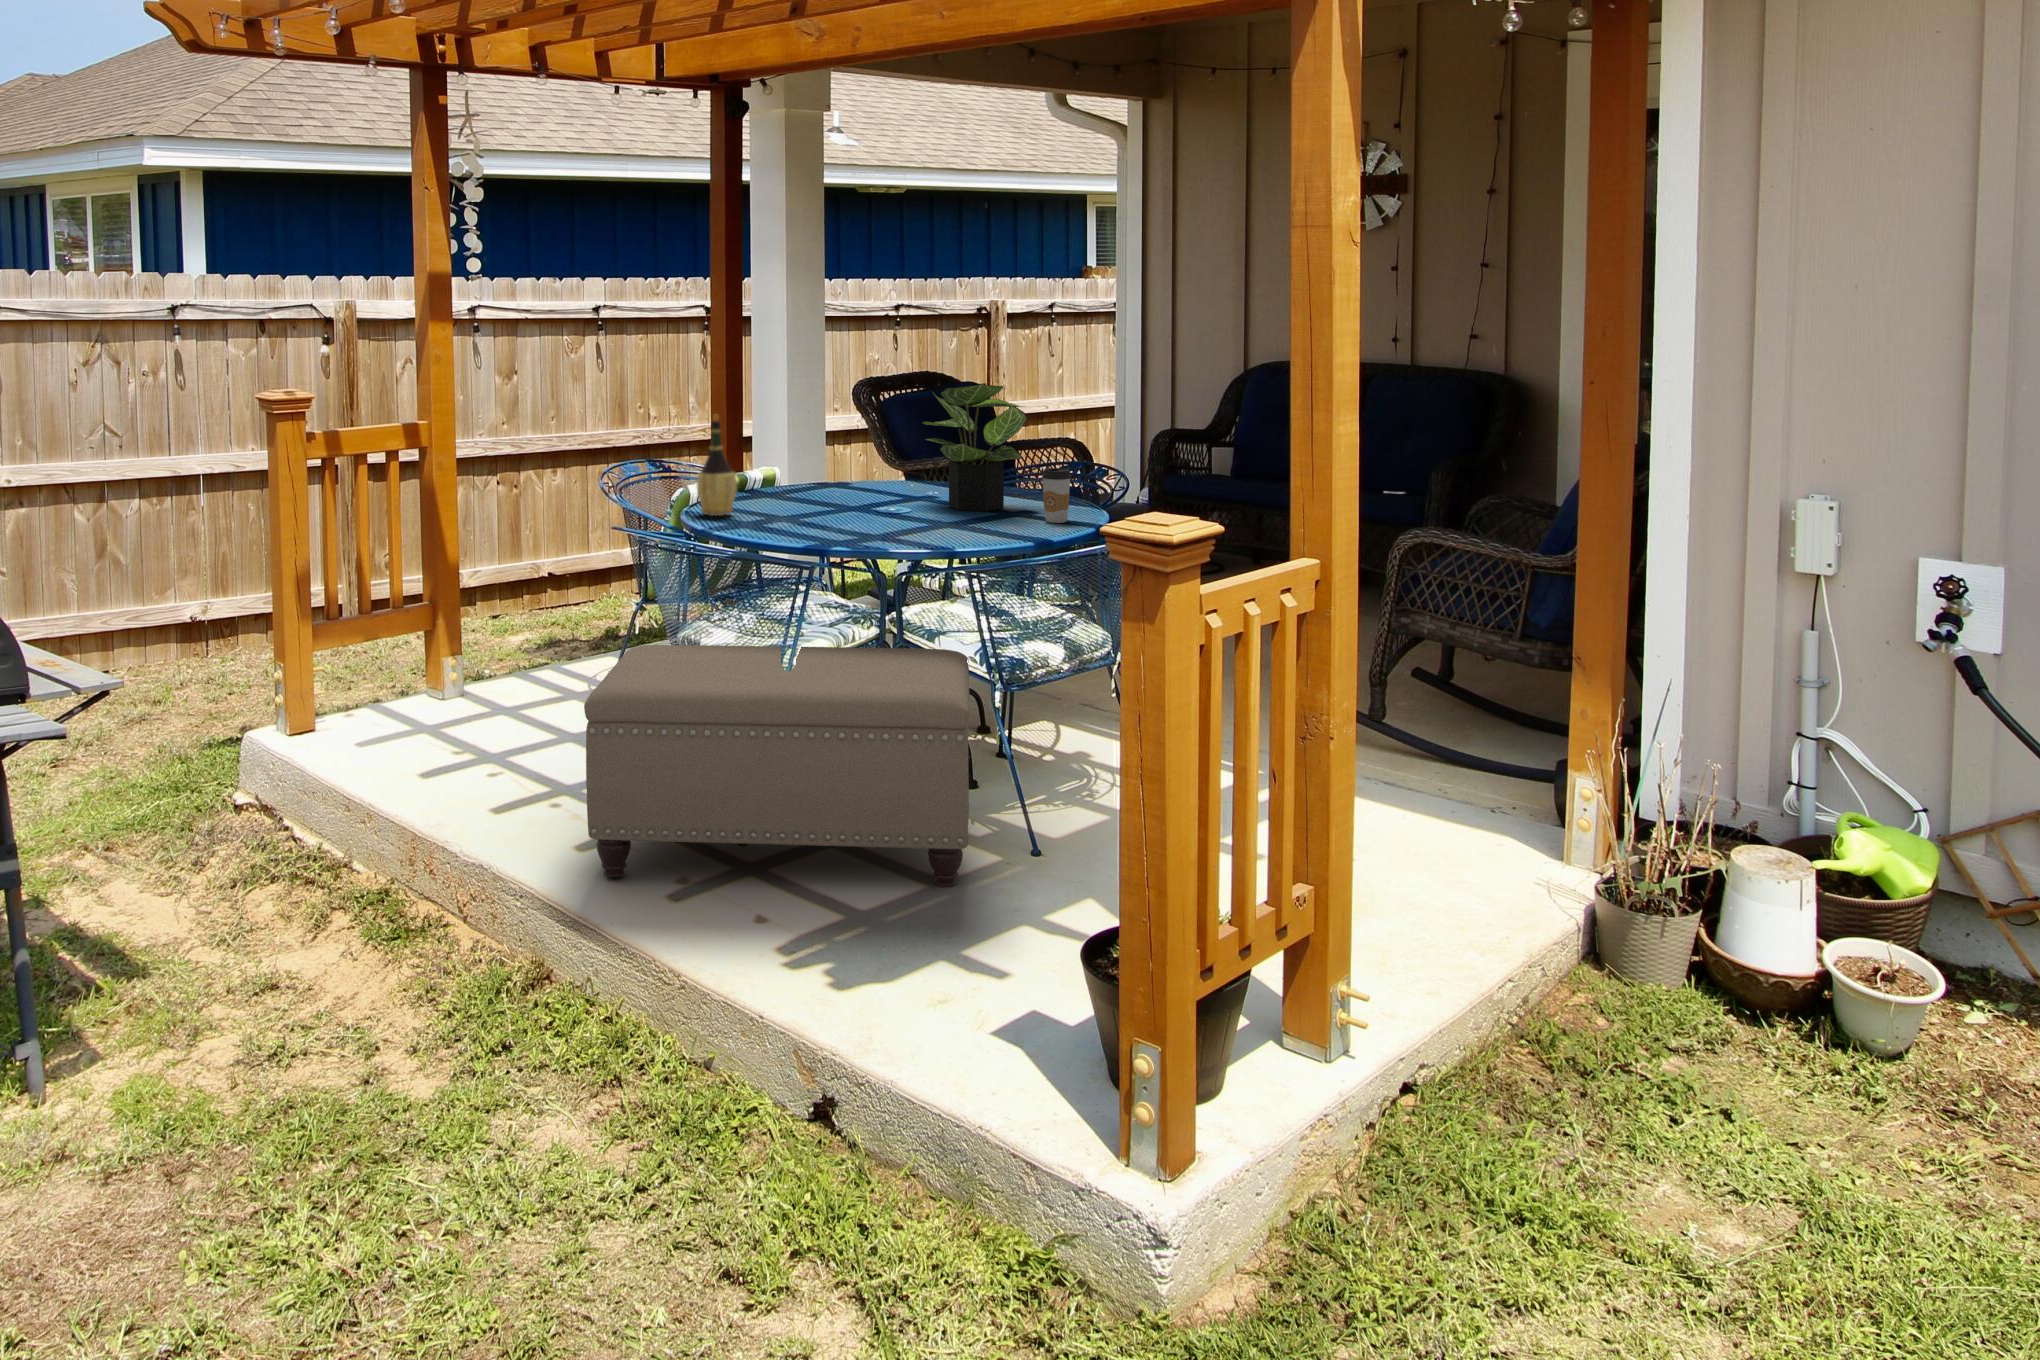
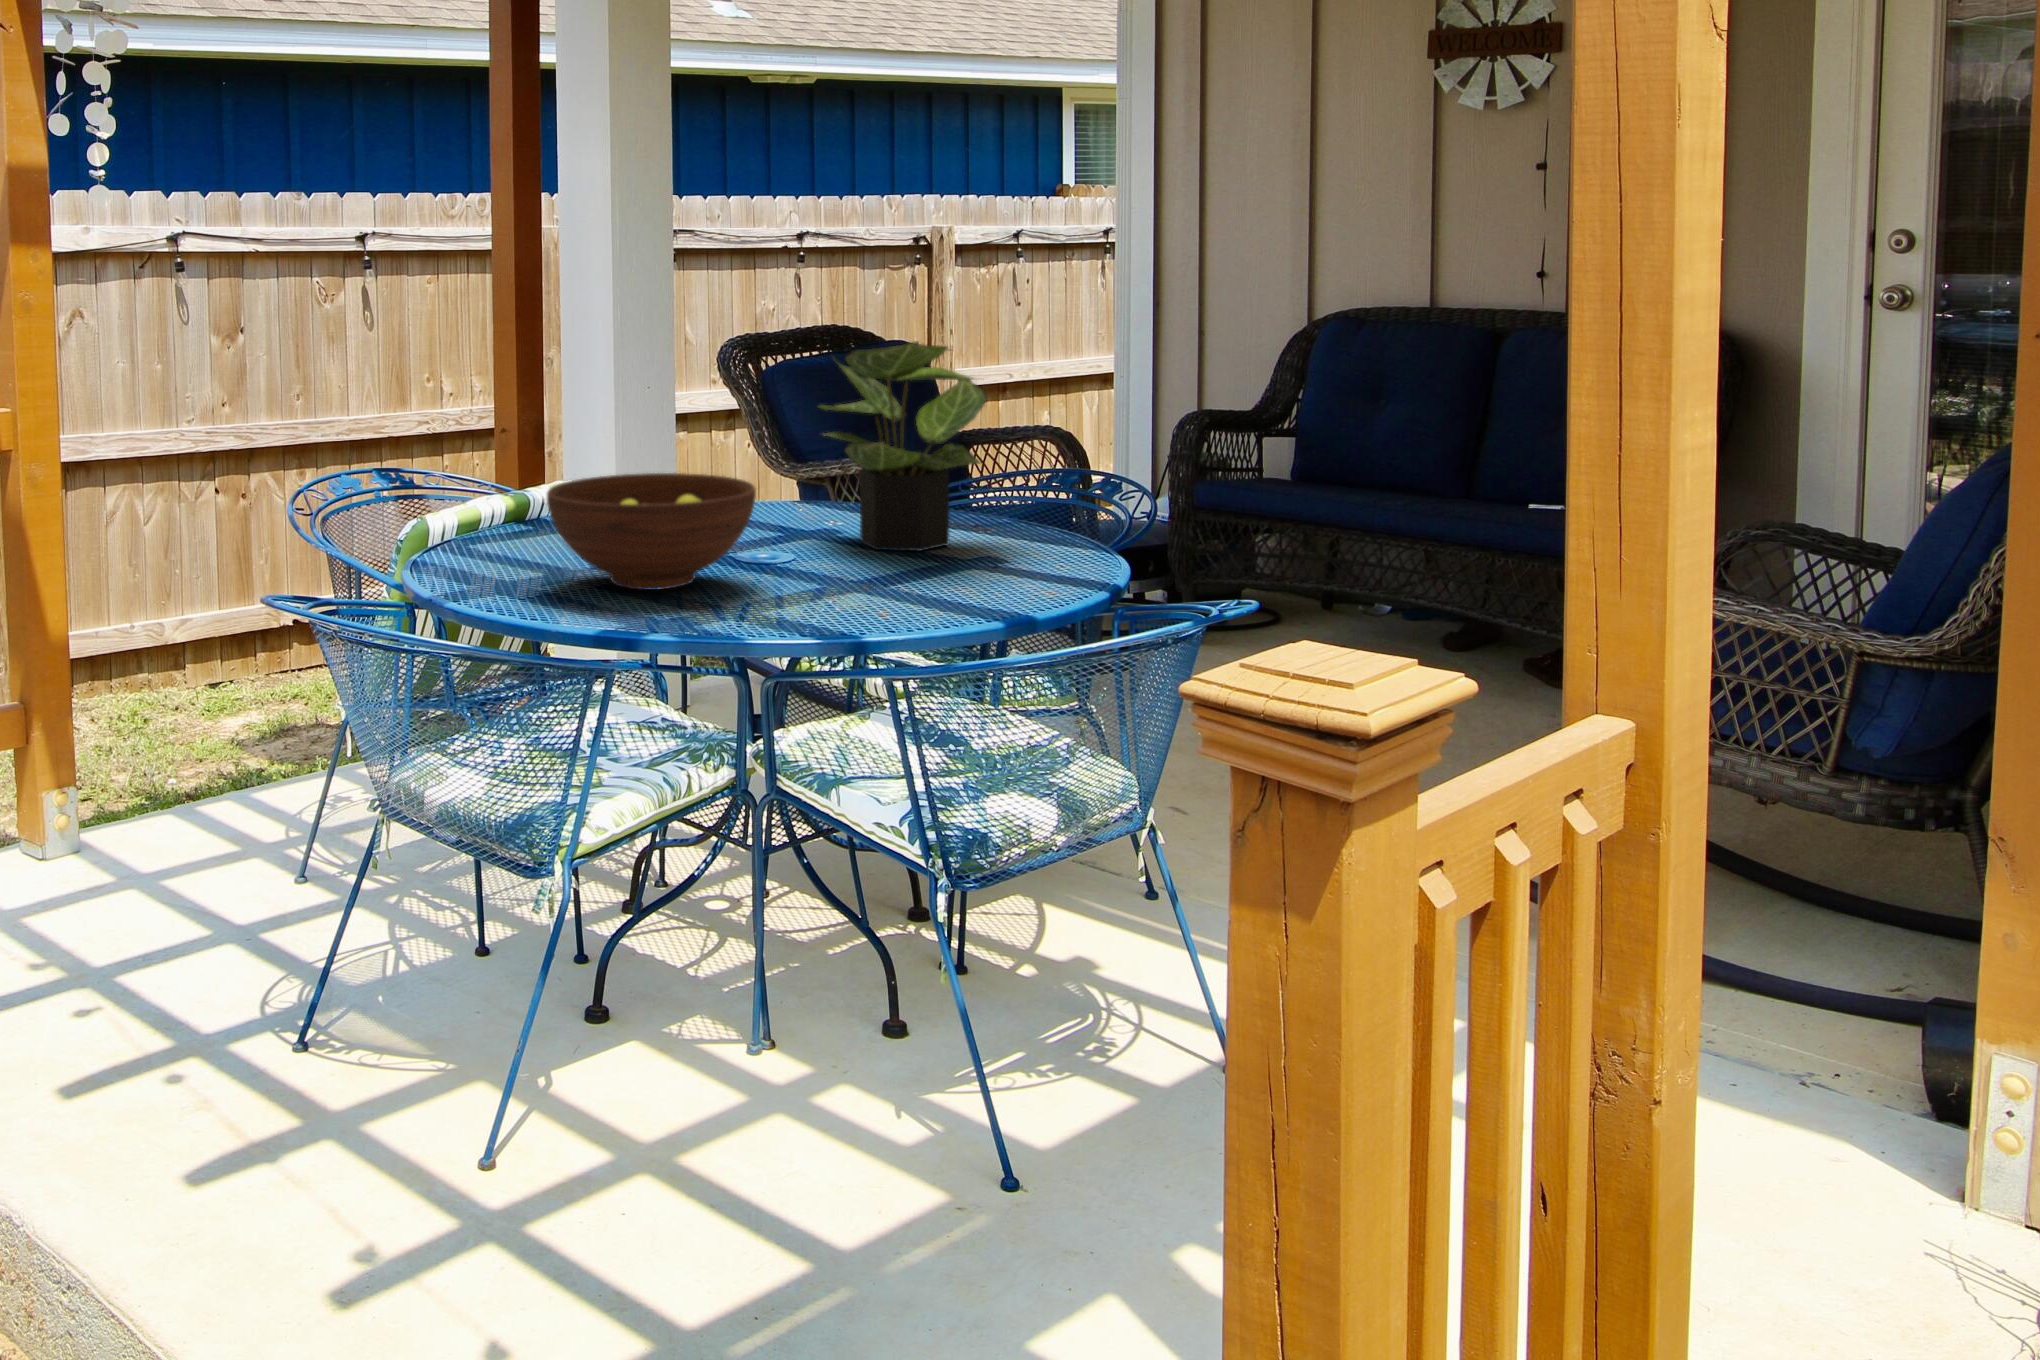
wine bottle: present [697,415,737,516] -> none [439,396,507,564]
fruit bowl: none [766,461,890,529] -> present [547,473,756,590]
coffee cup: present [1042,468,1071,523] -> none [1012,483,1061,574]
ottoman: present [584,645,970,888] -> none [165,805,886,1283]

